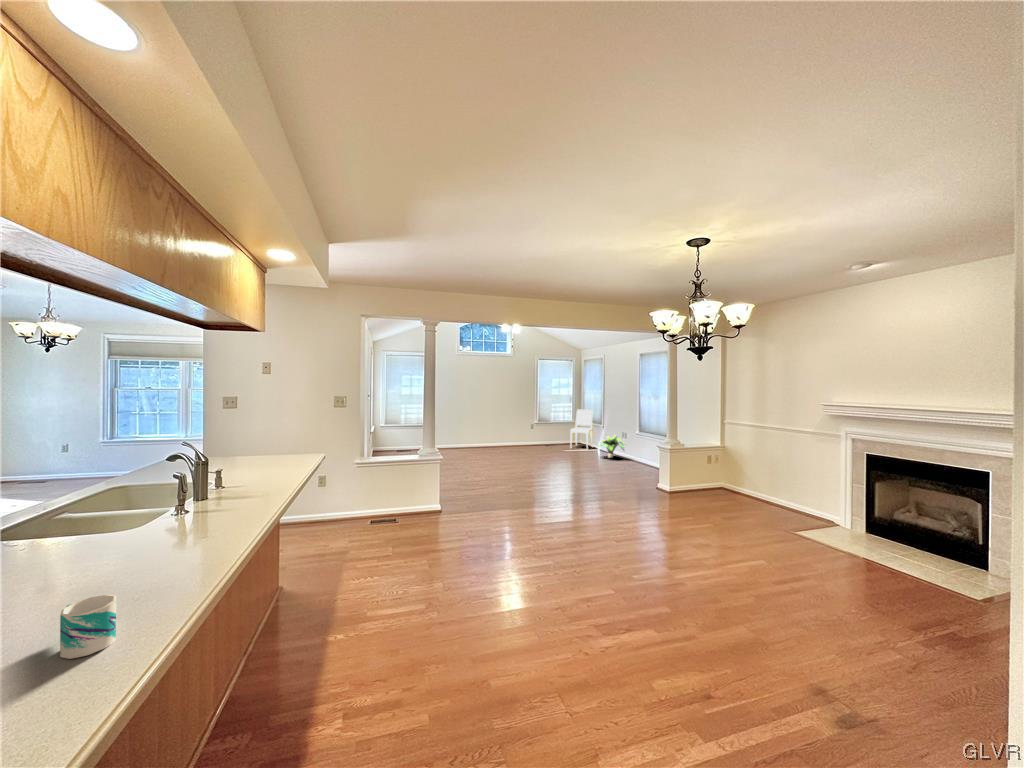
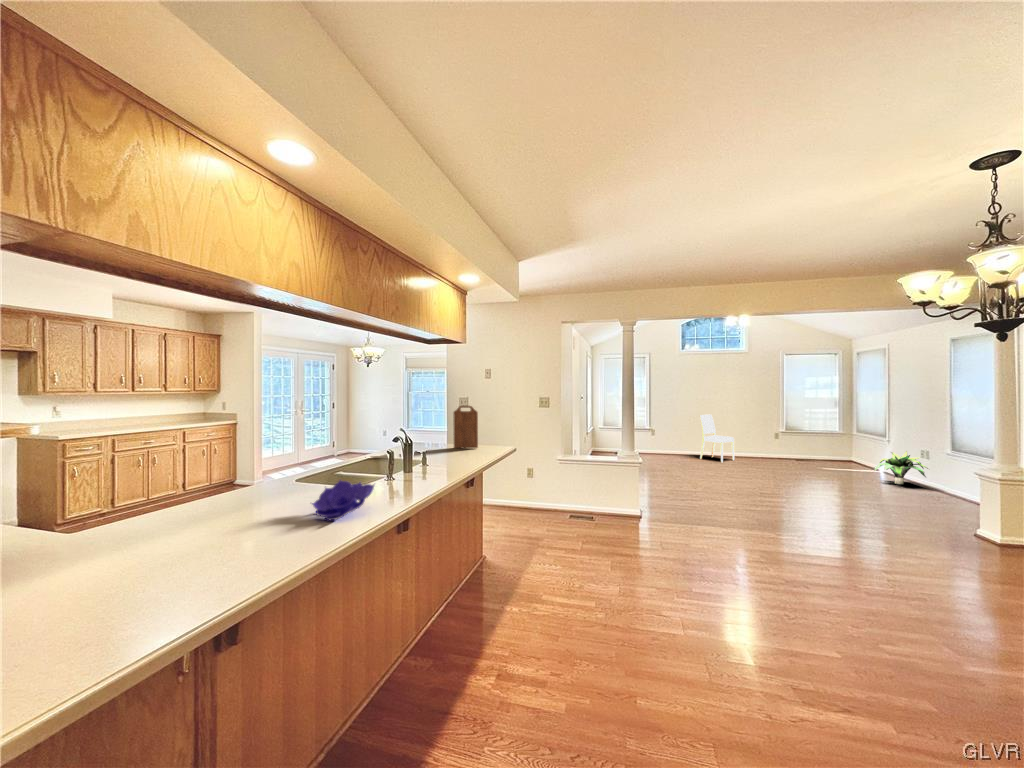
cutting board: none [240,408,276,462] -> present [453,406,478,448]
dining chair: present [570,410,593,449] -> present [700,415,734,462]
decorative bowl: none [73,521,189,590] -> present [312,481,374,520]
mug: present [60,595,116,659] -> none [279,519,308,554]

